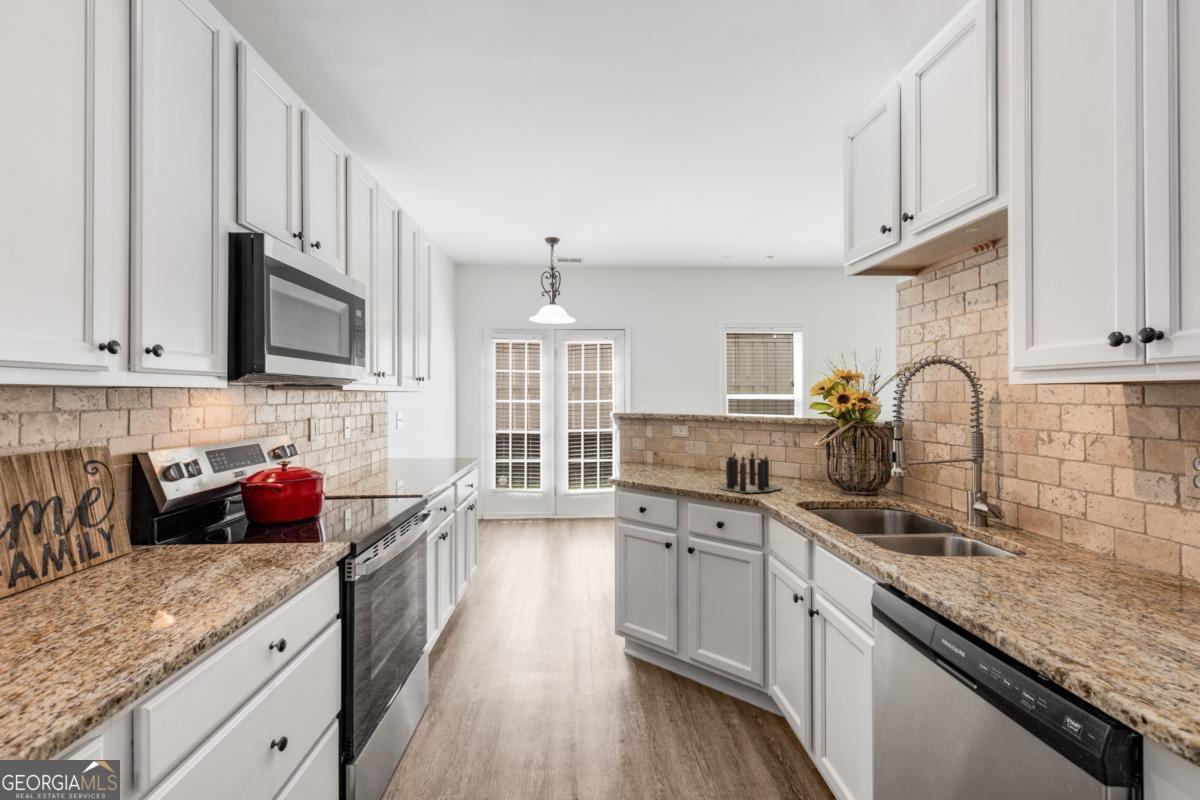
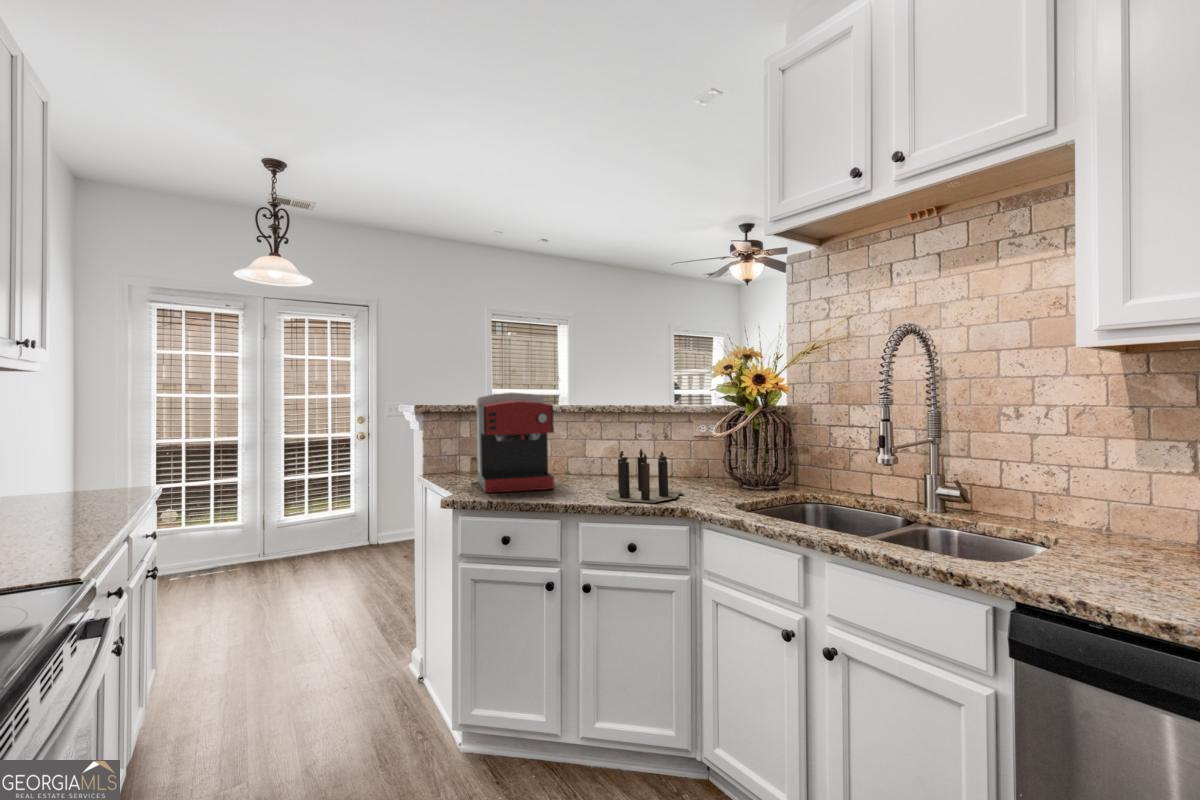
coffee maker: none [639,405,693,478] -> present [476,393,554,493]

